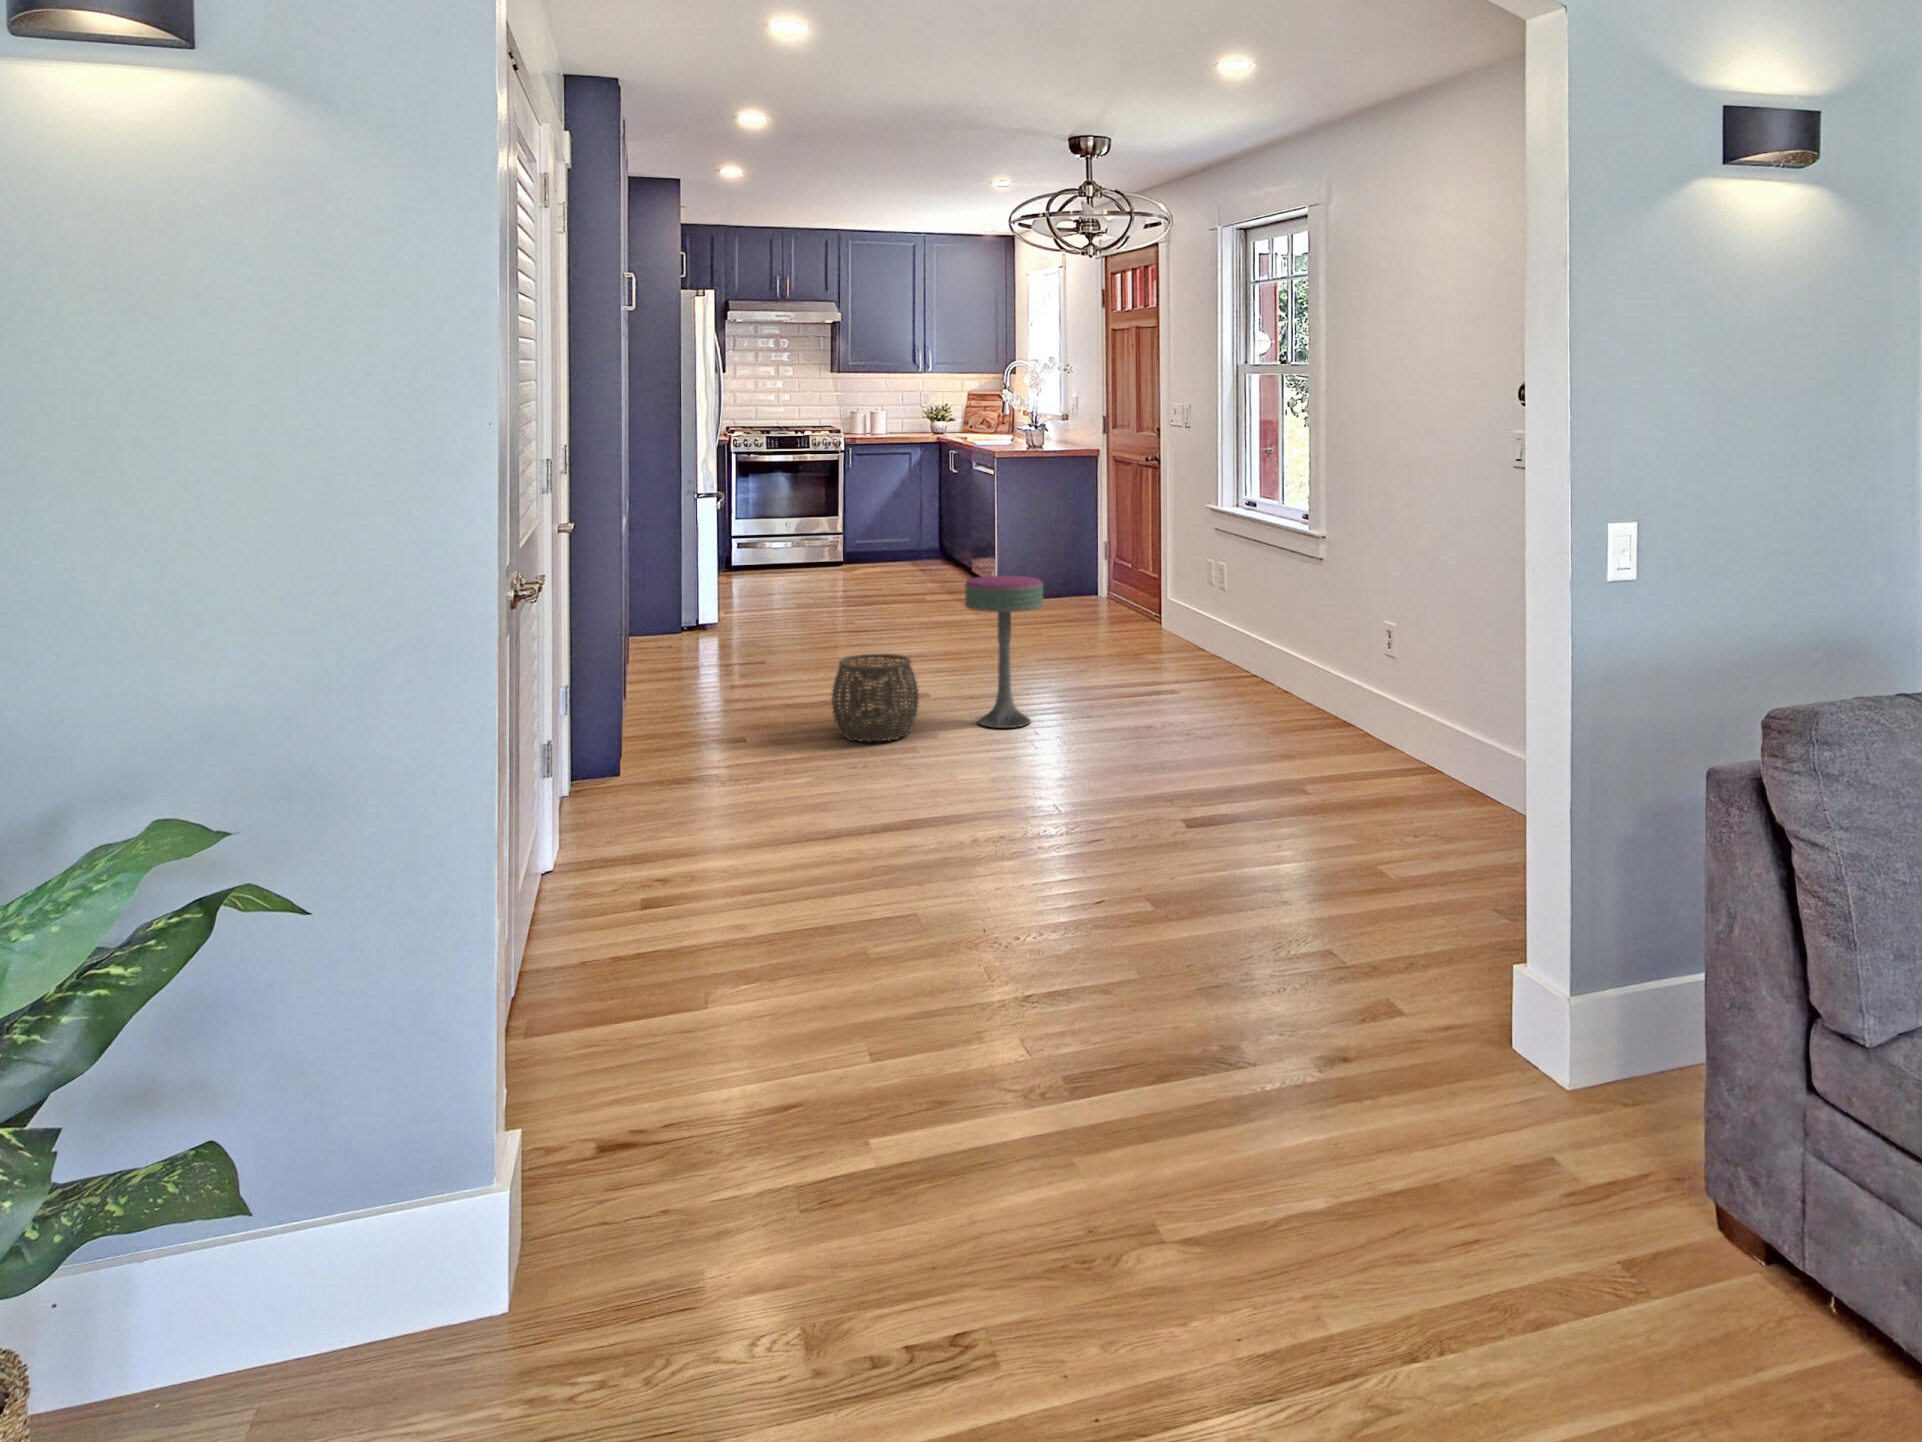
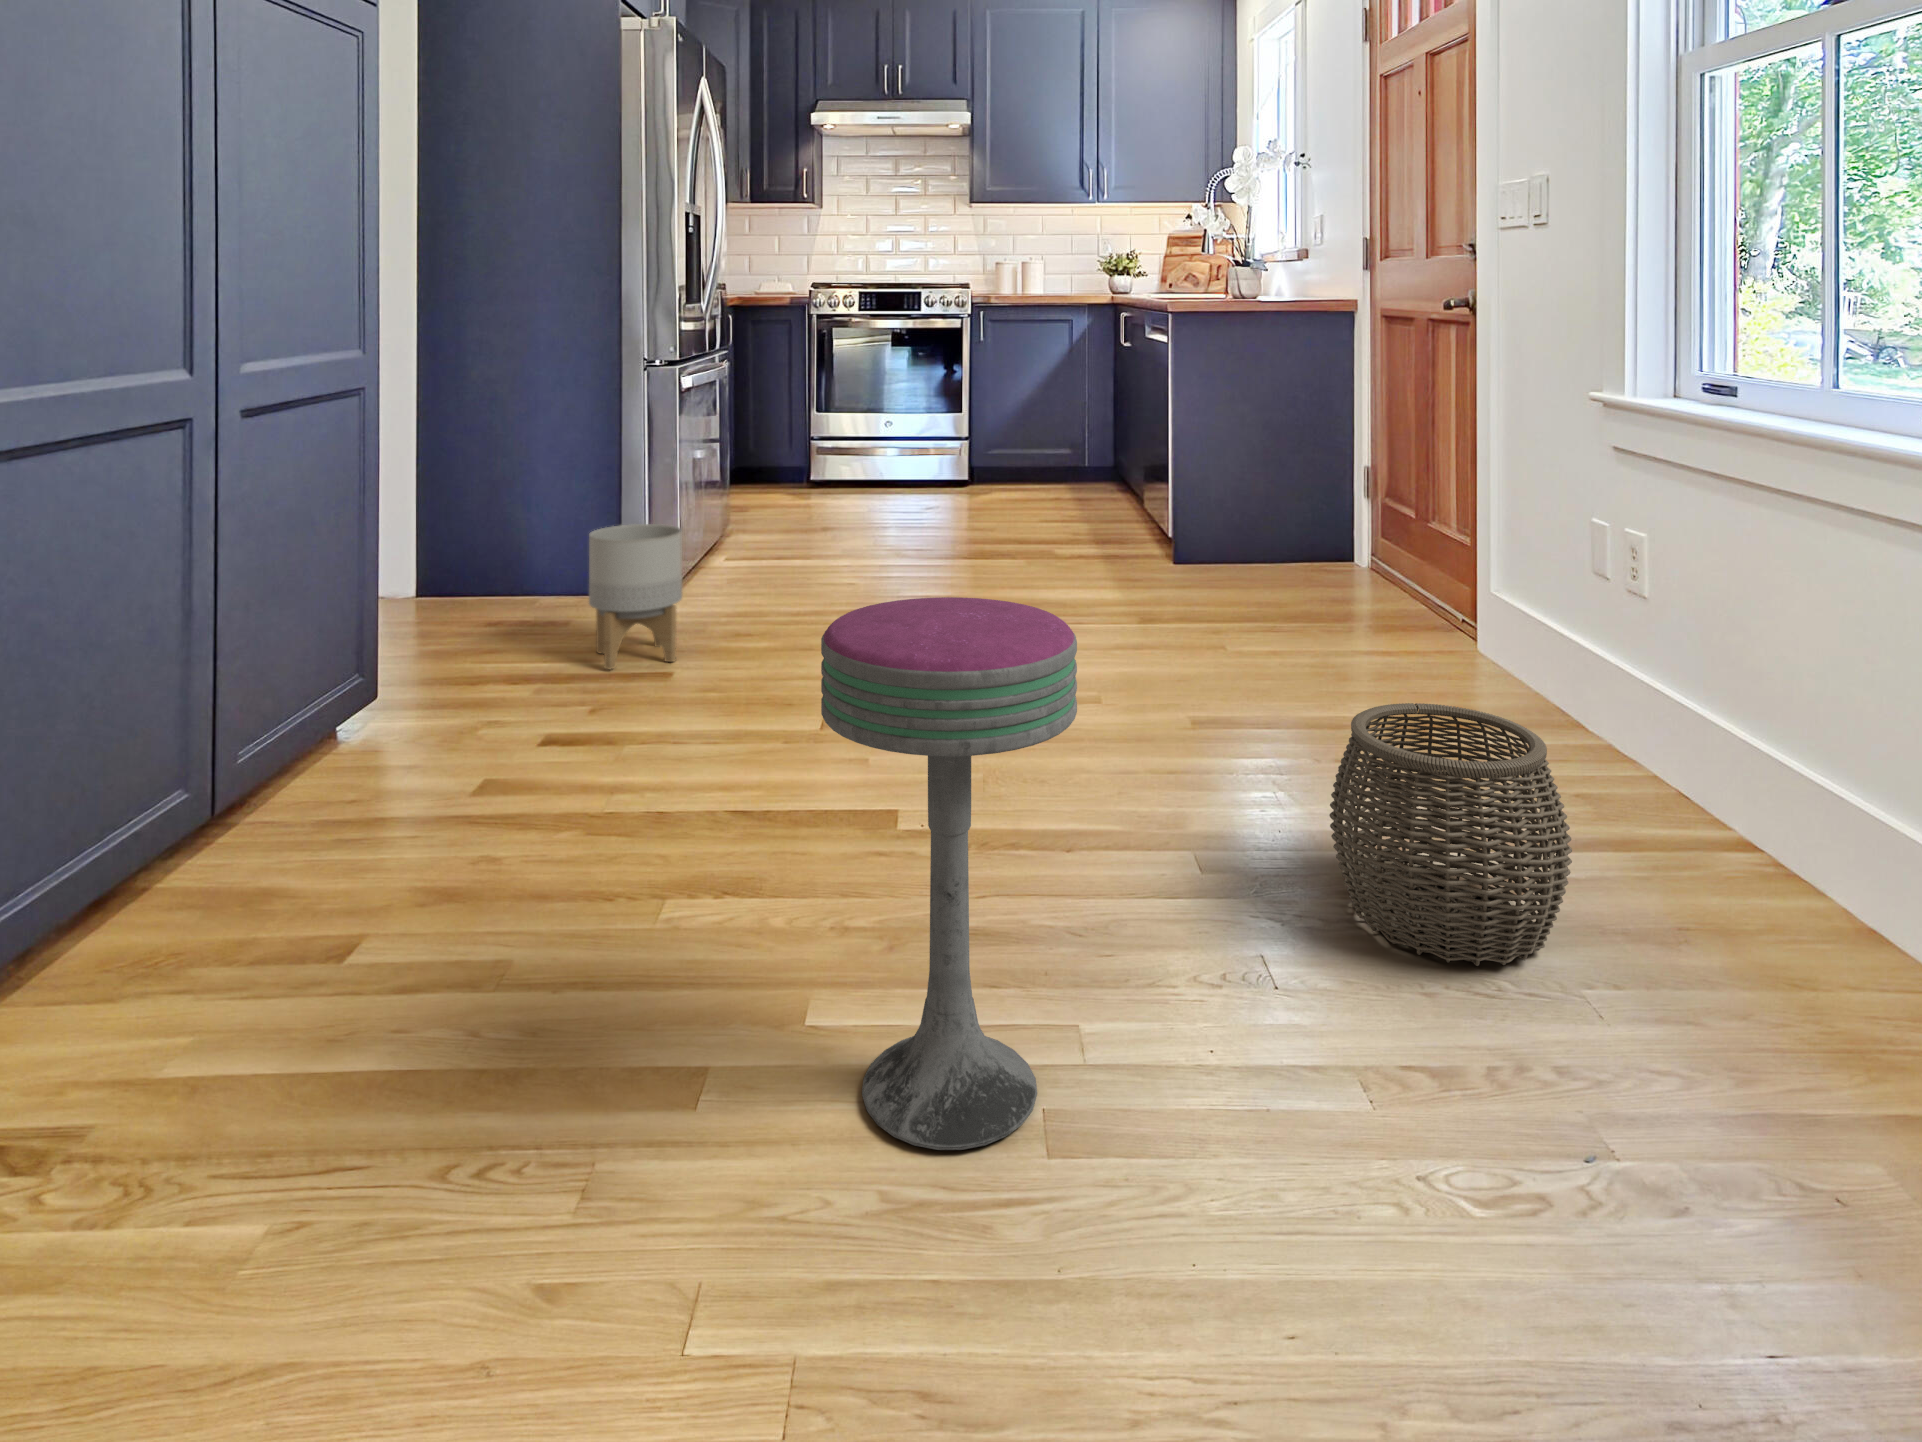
planter: none [721,582,771,656] -> present [589,524,682,669]
woven basket: present [831,654,919,742] -> present [1329,703,1572,966]

